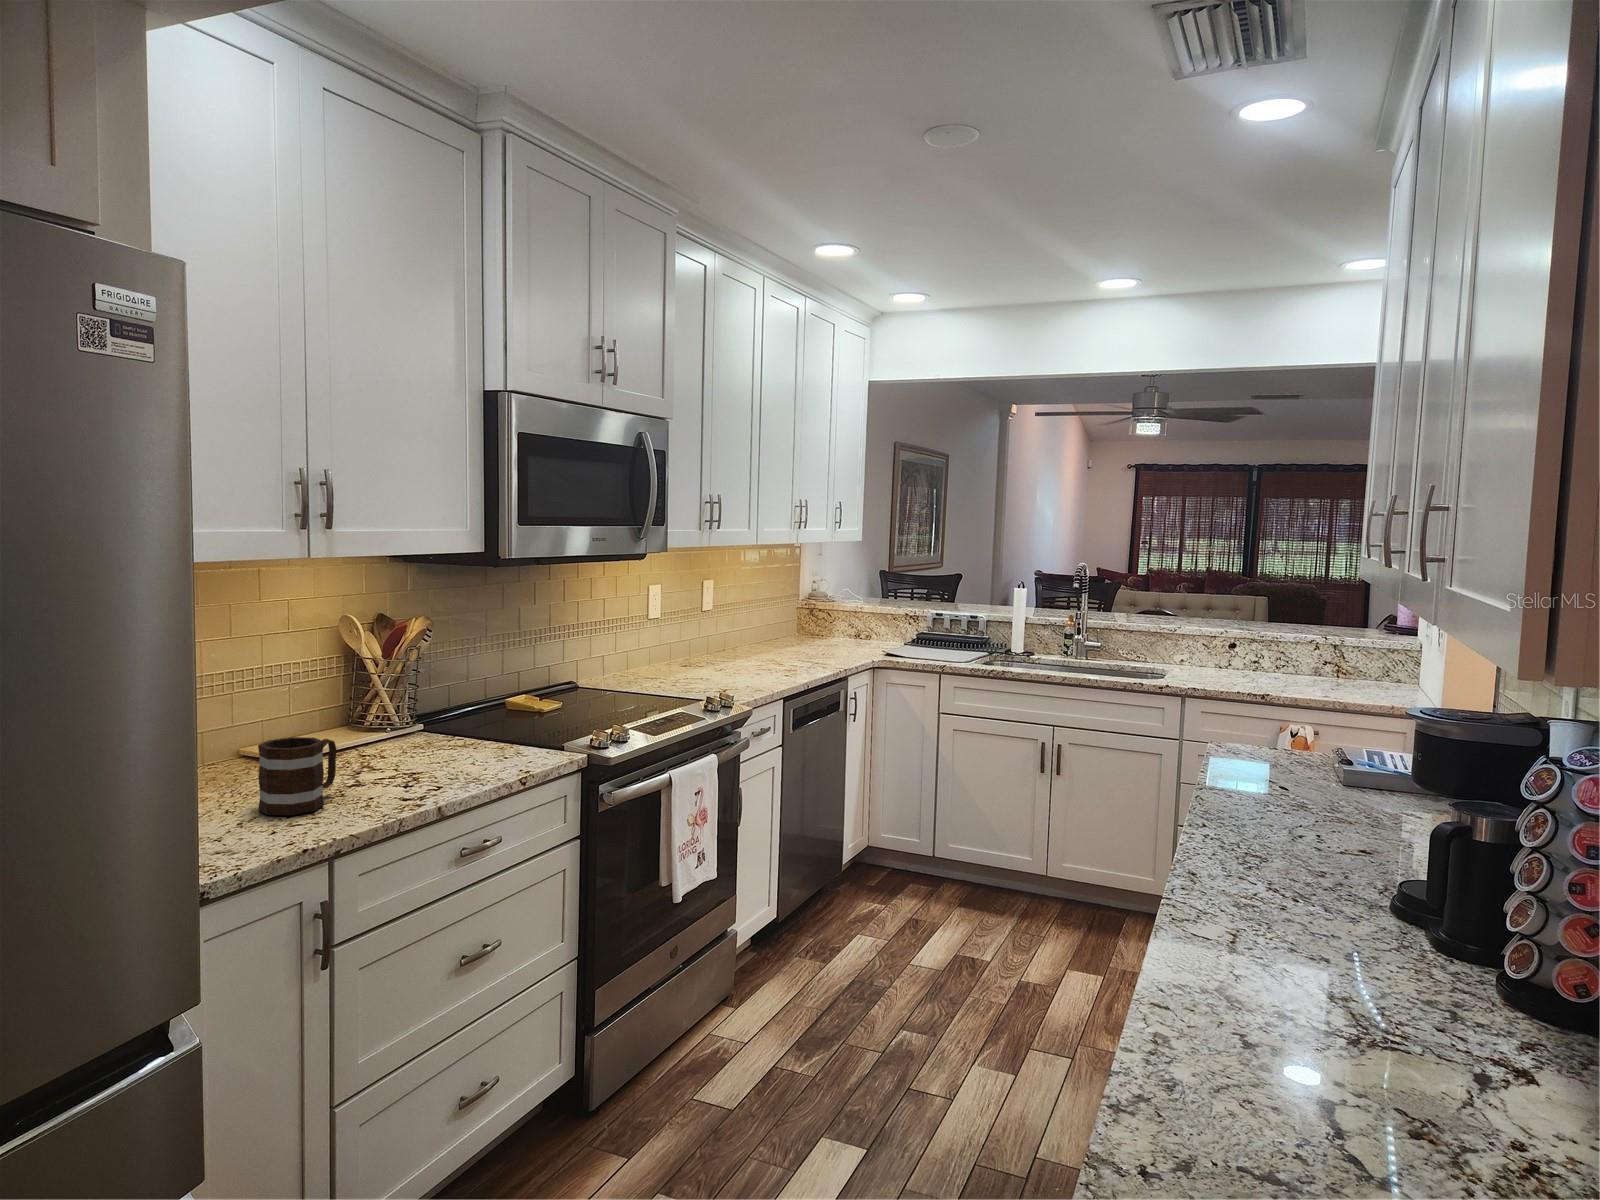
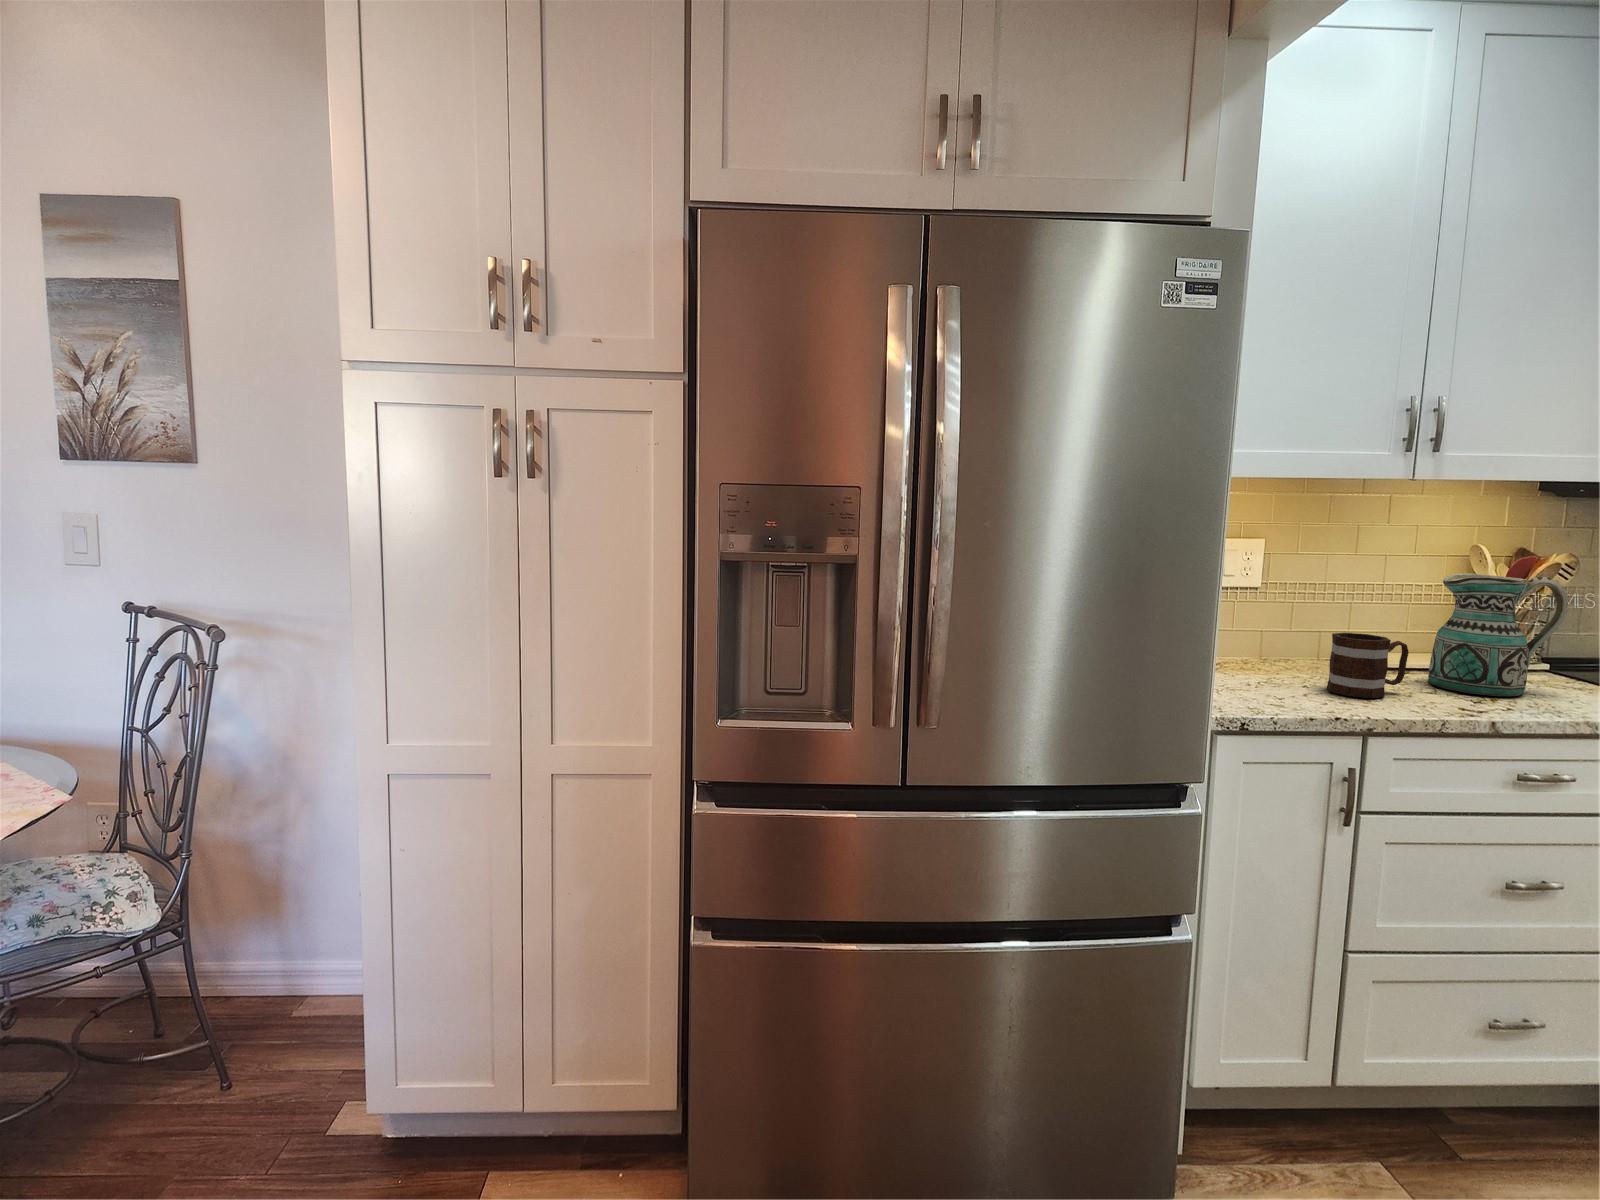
ceramic pitcher: none [343,648,449,777] -> present [1428,573,1568,696]

